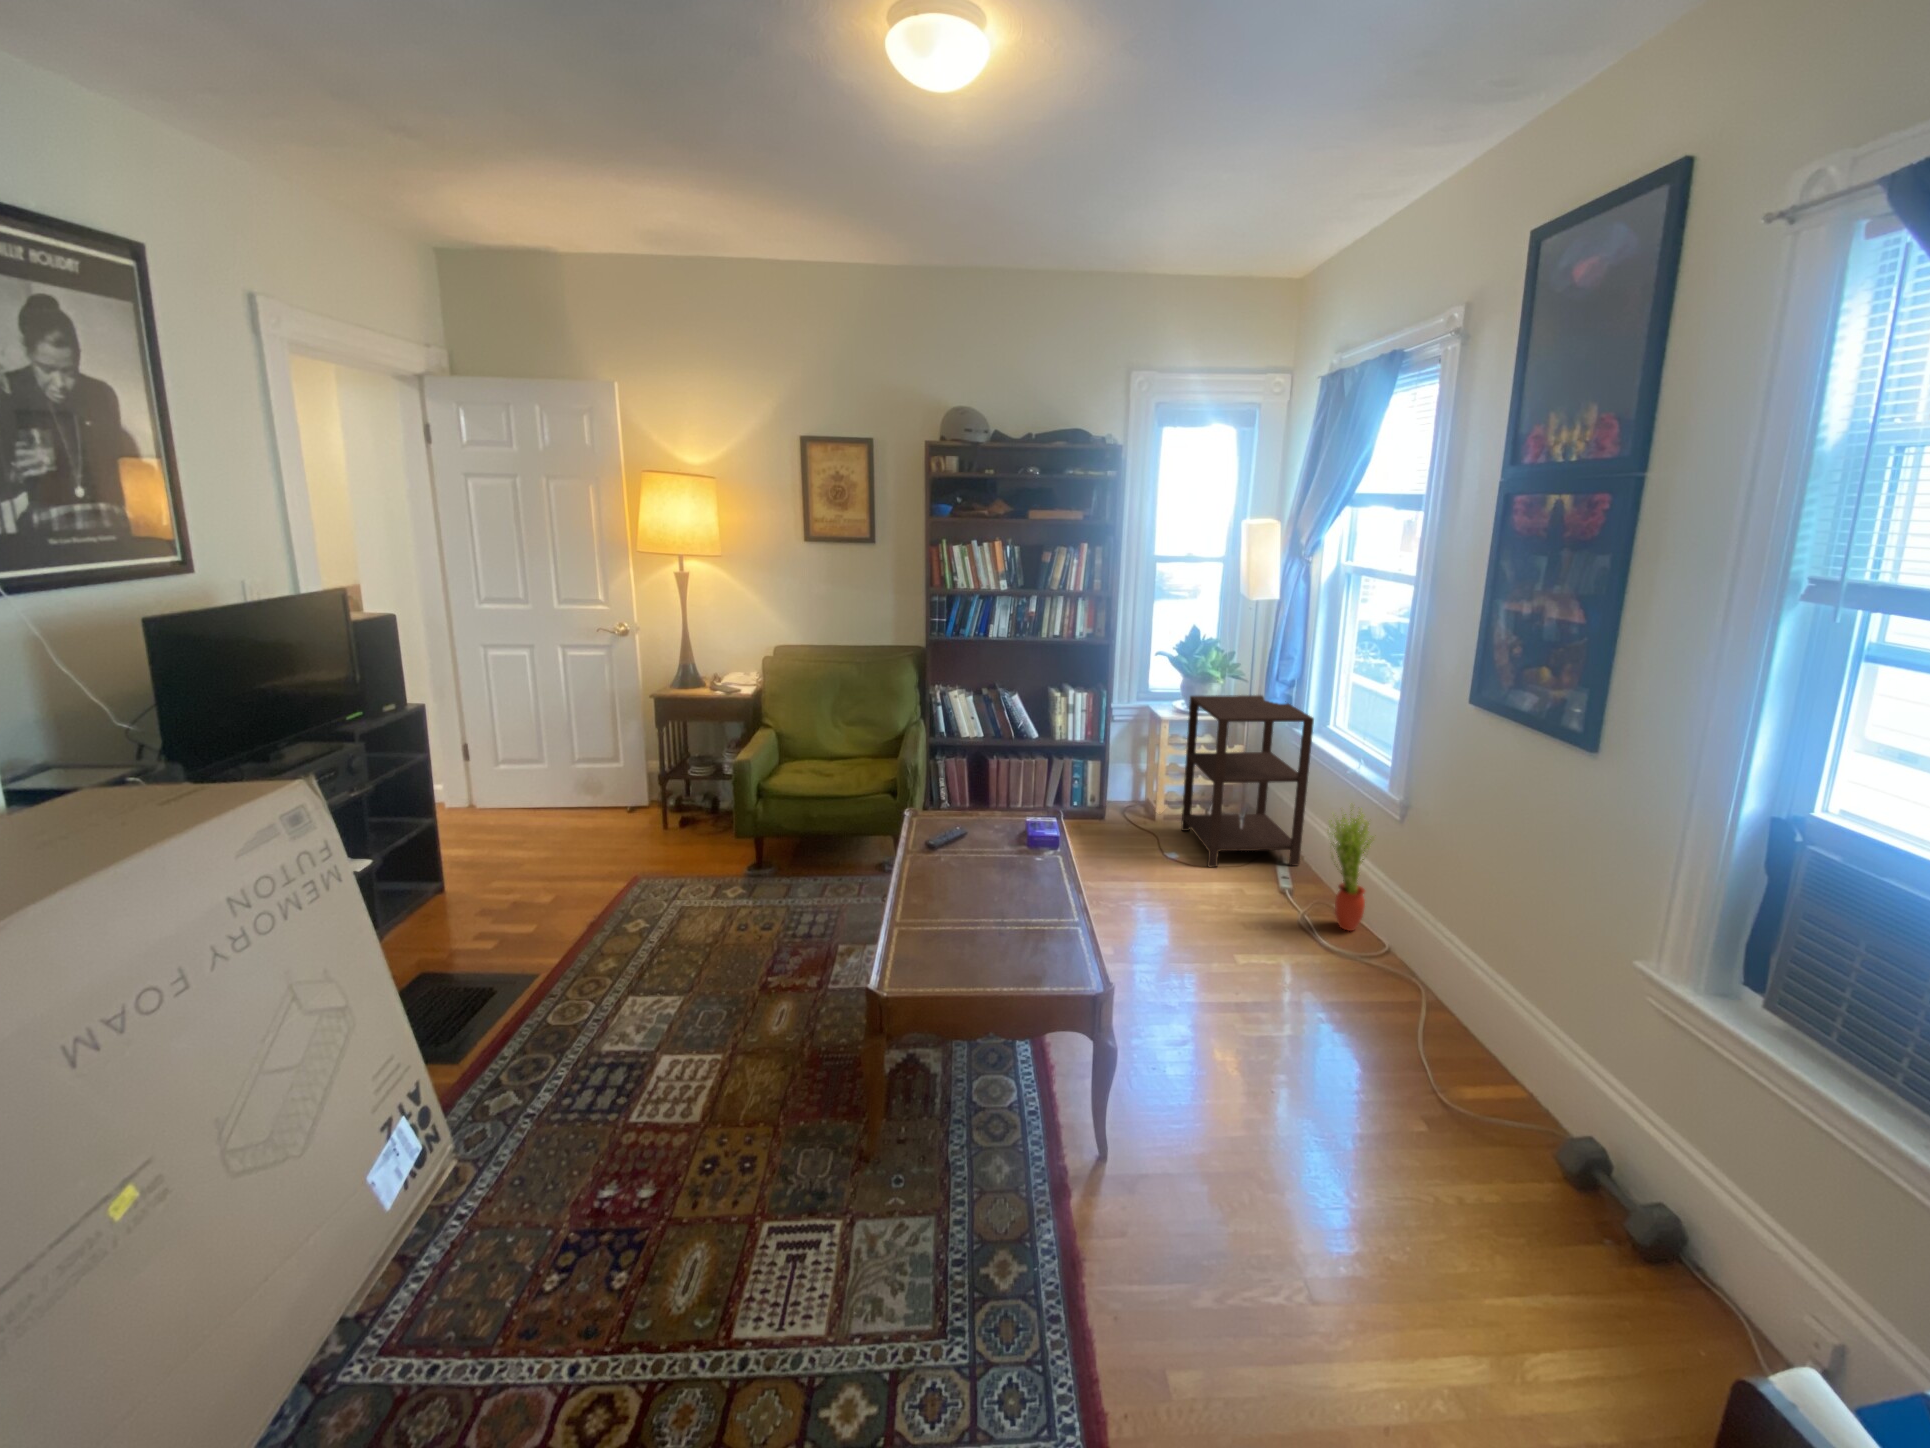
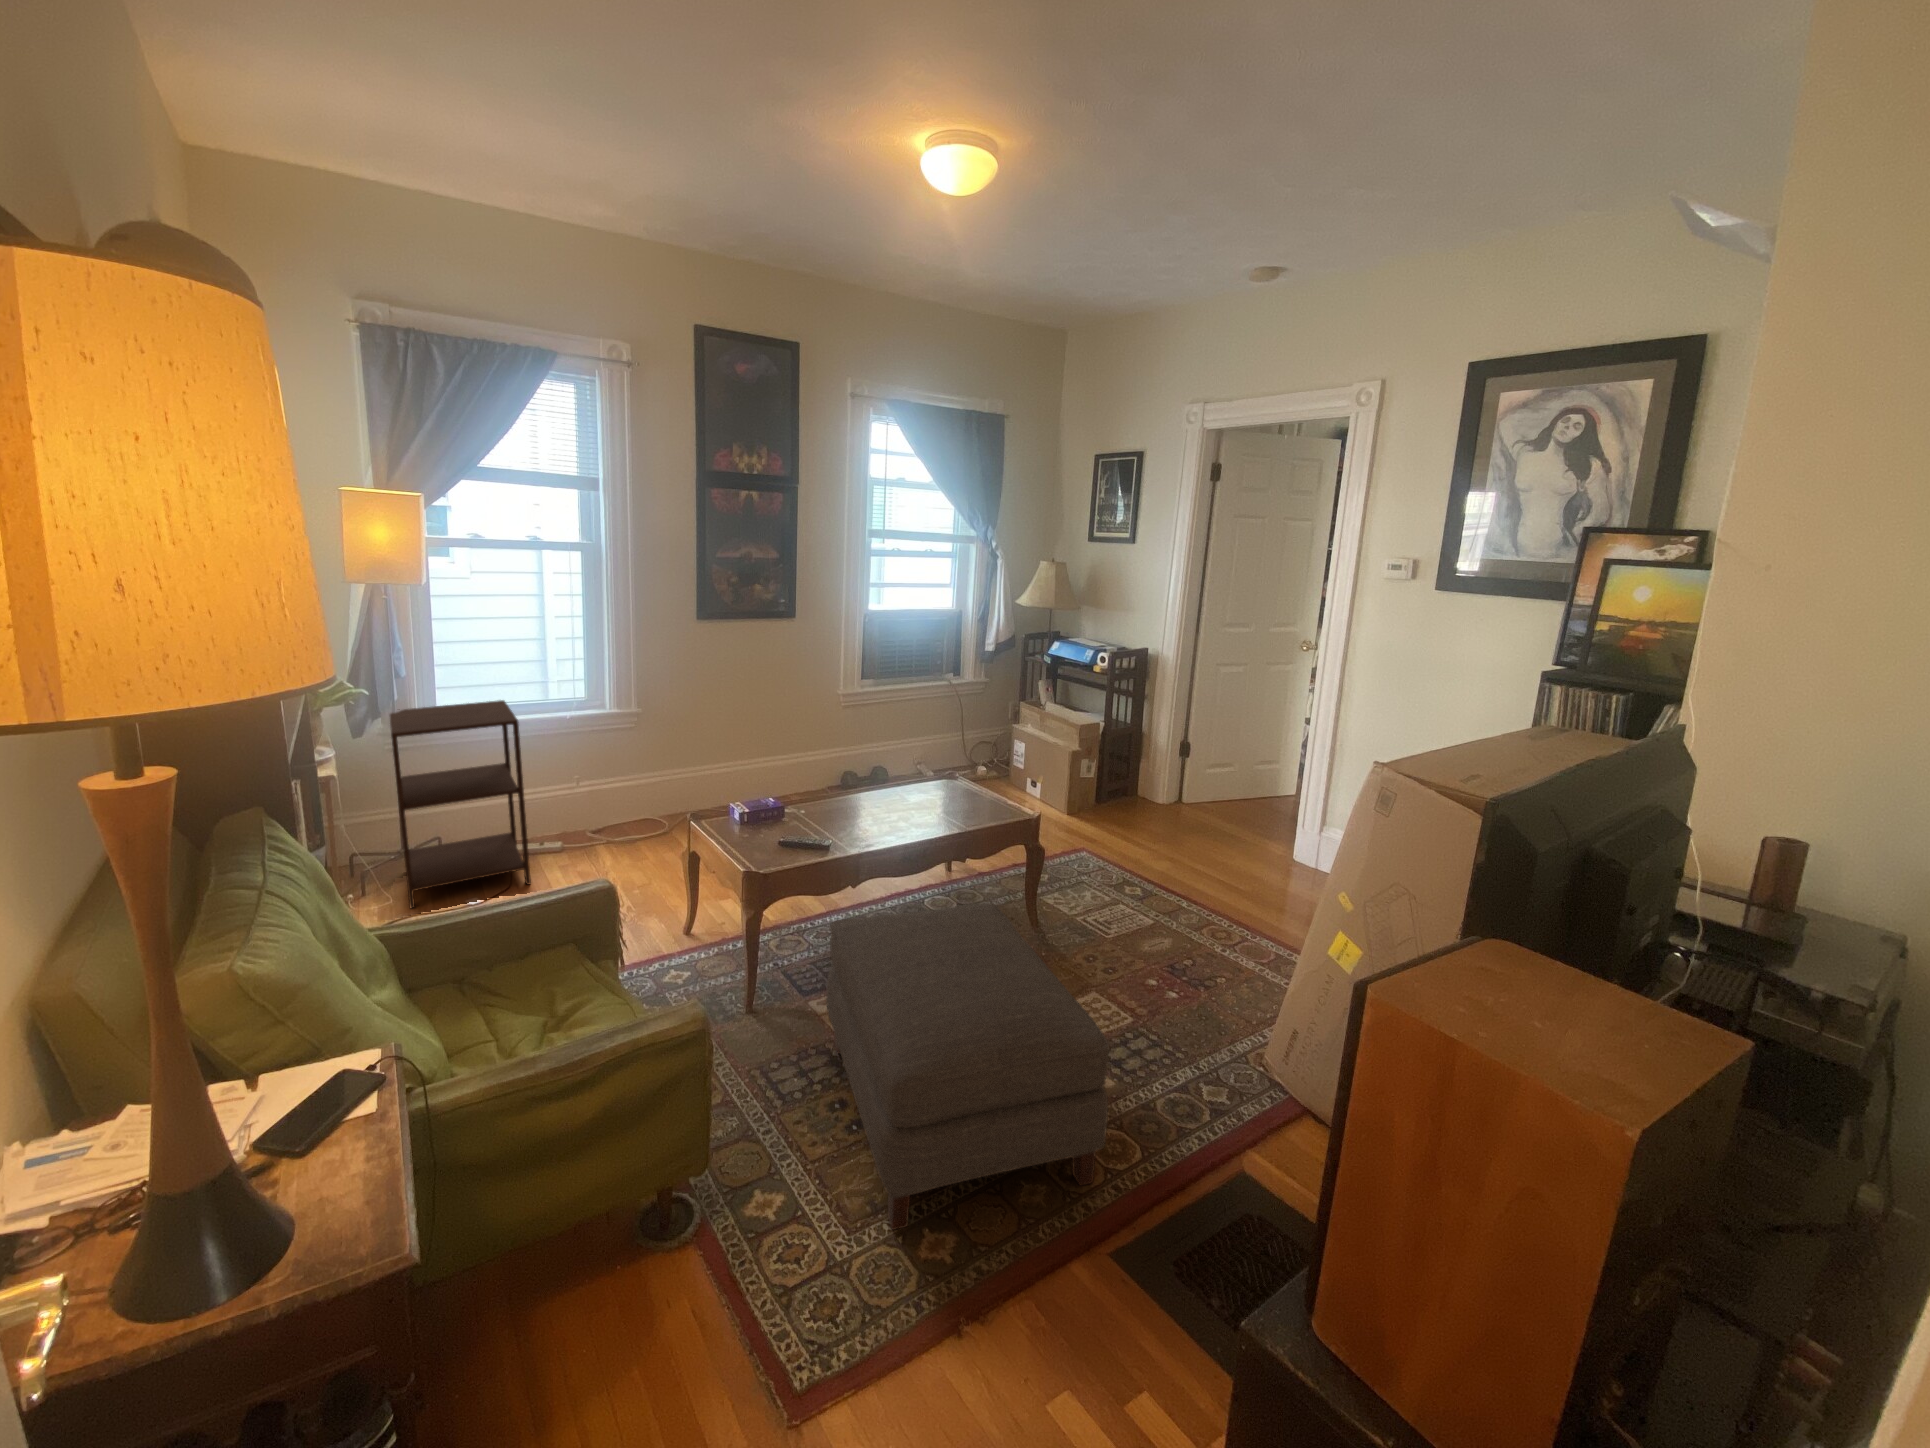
potted plant: present [1331,807,1374,931] -> none [609,735,656,833]
ottoman: none [552,827,829,1023] -> present [826,903,1109,1230]

